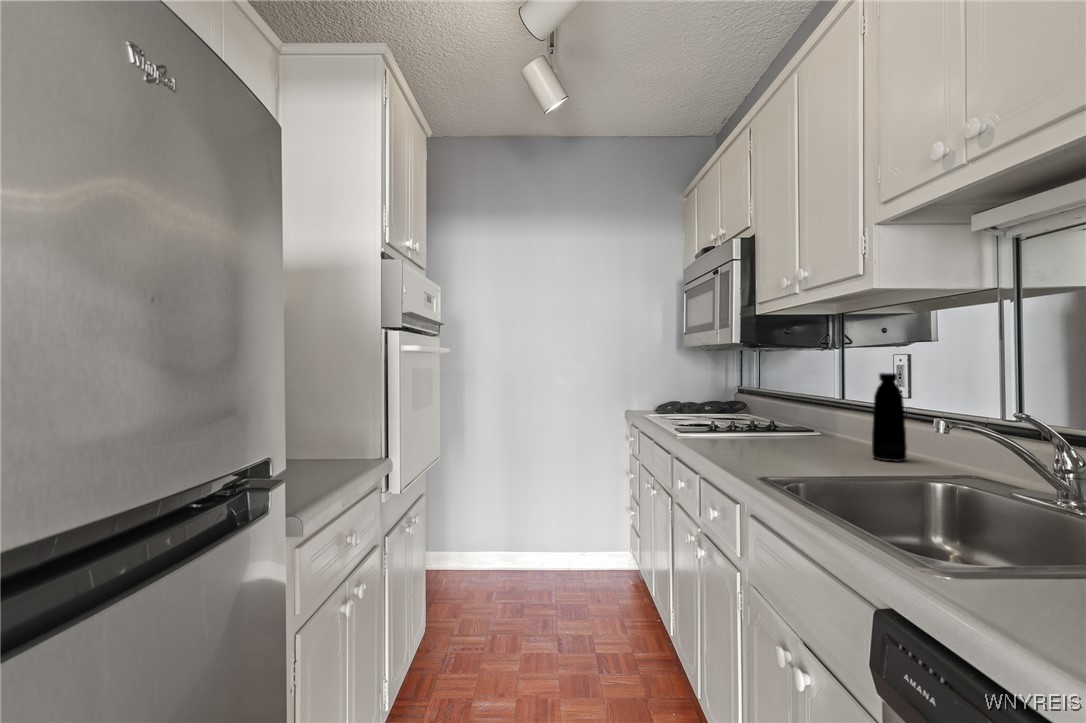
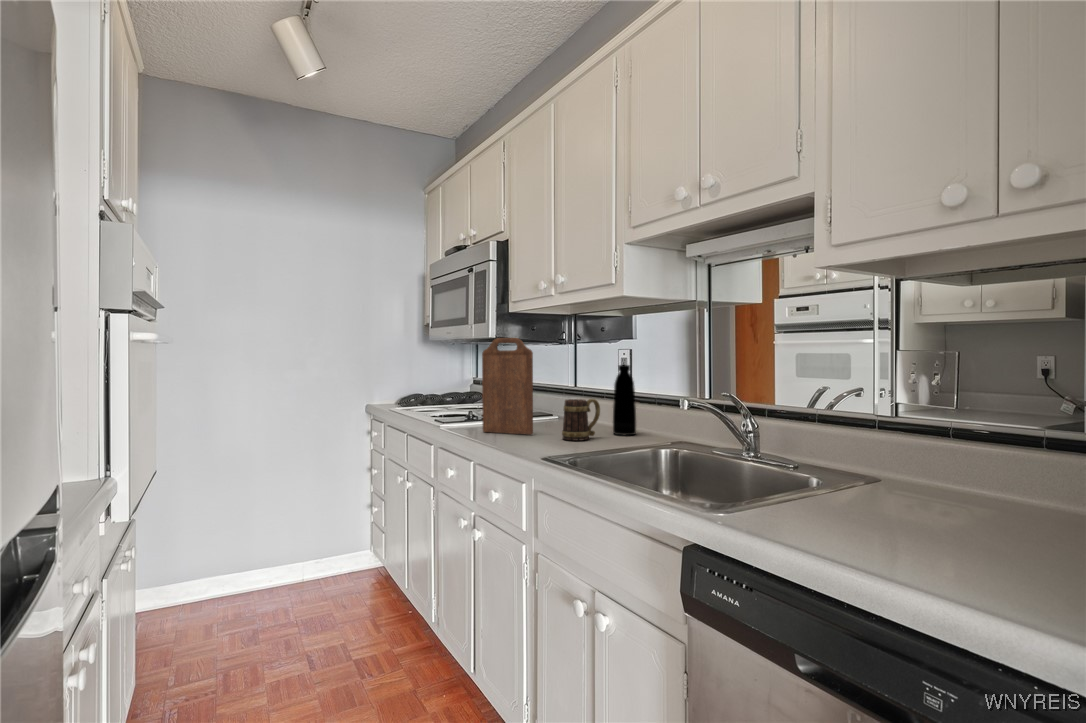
cutting board: none [712,343,767,450] -> present [482,338,533,435]
mug: none [797,413,850,462] -> present [562,399,600,441]

